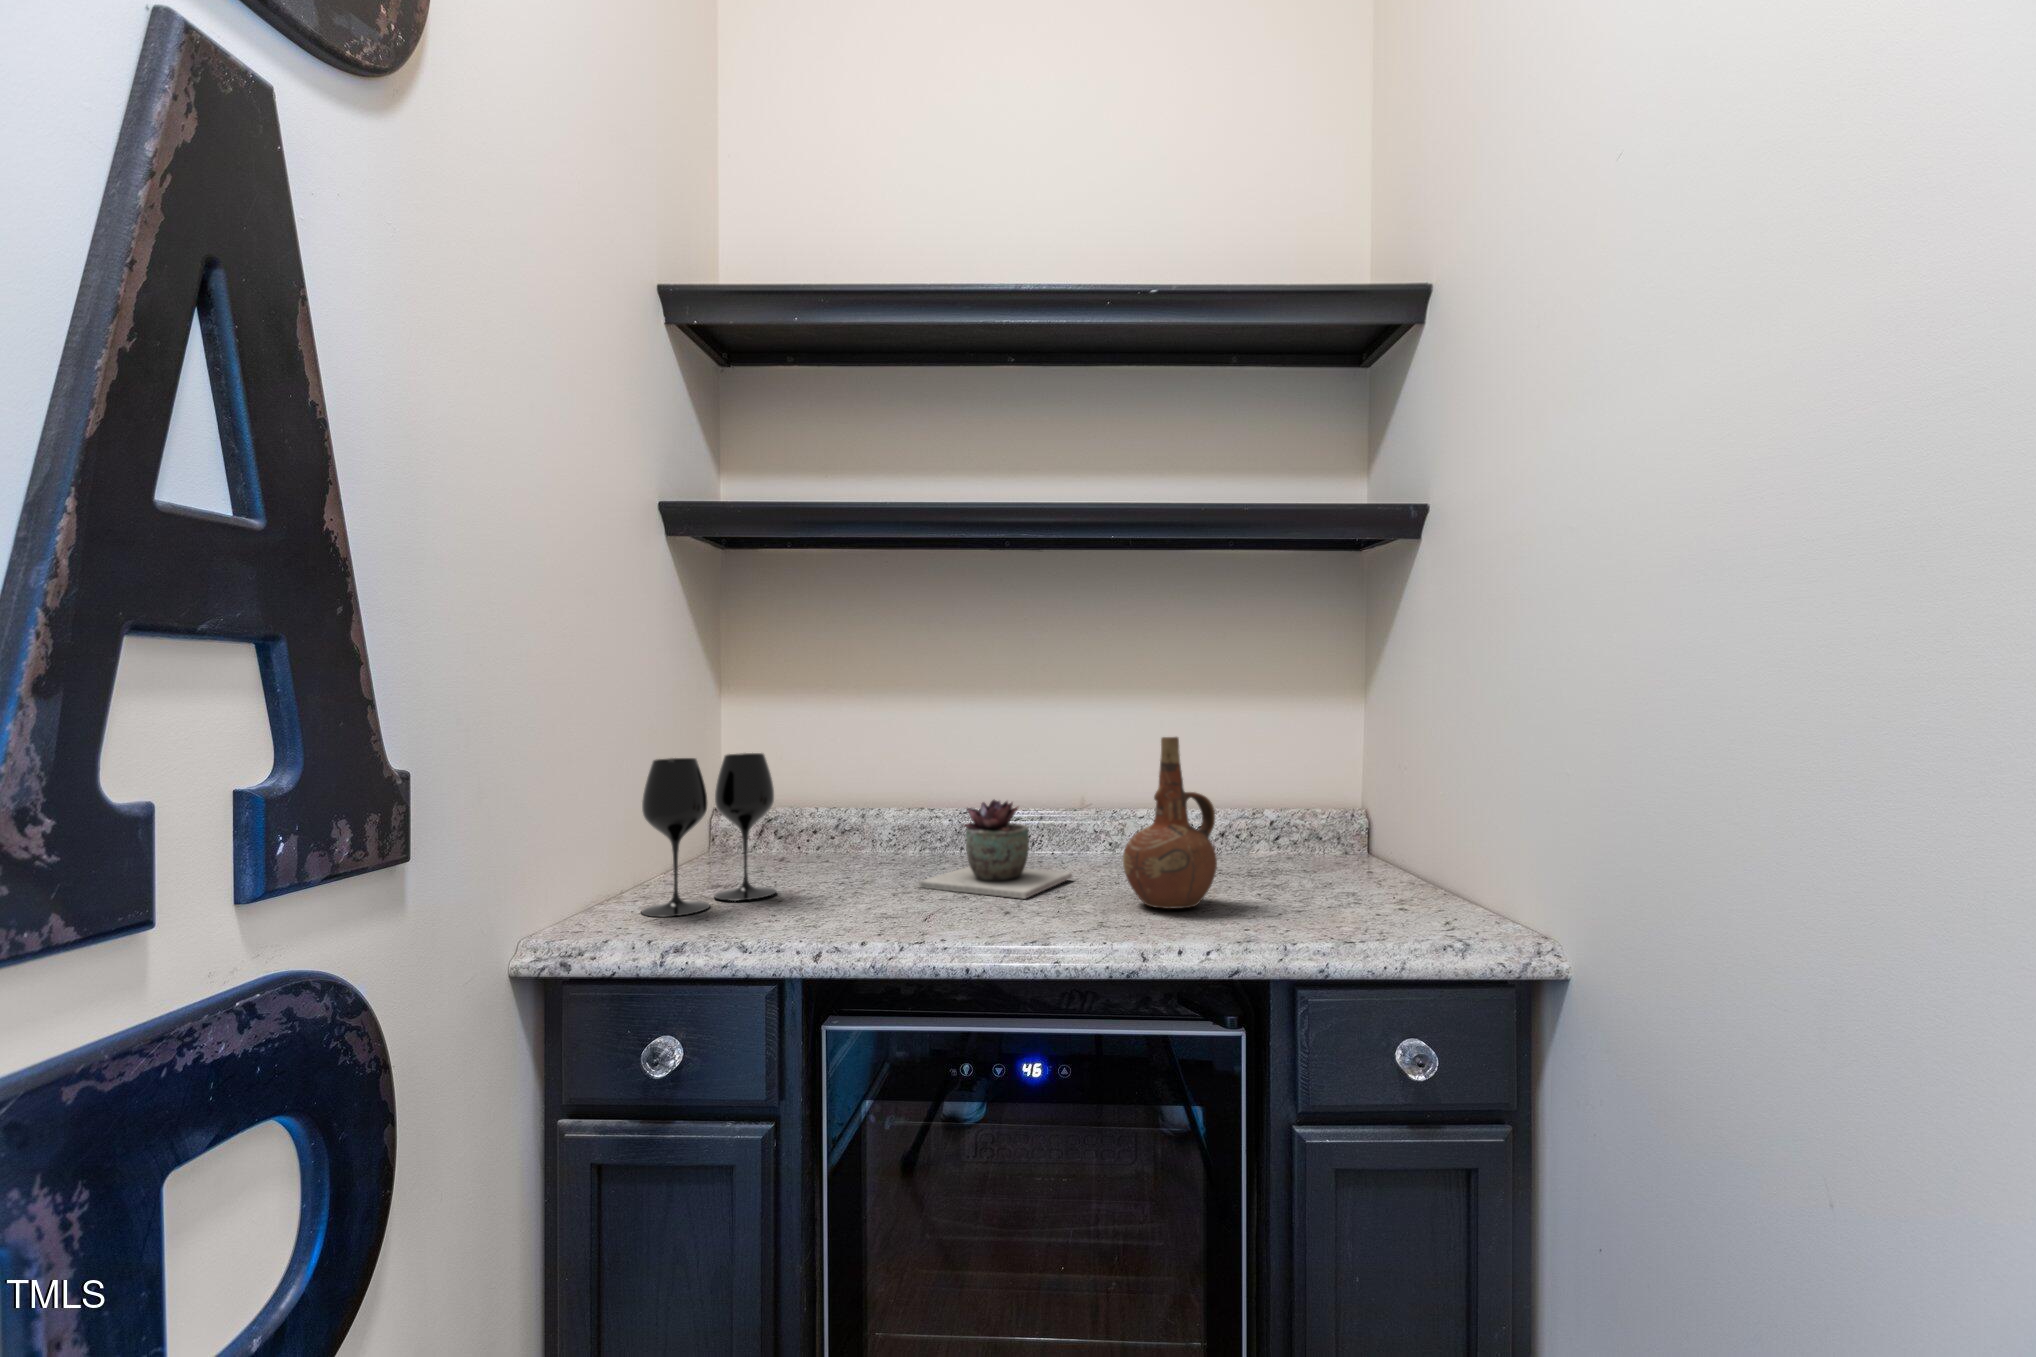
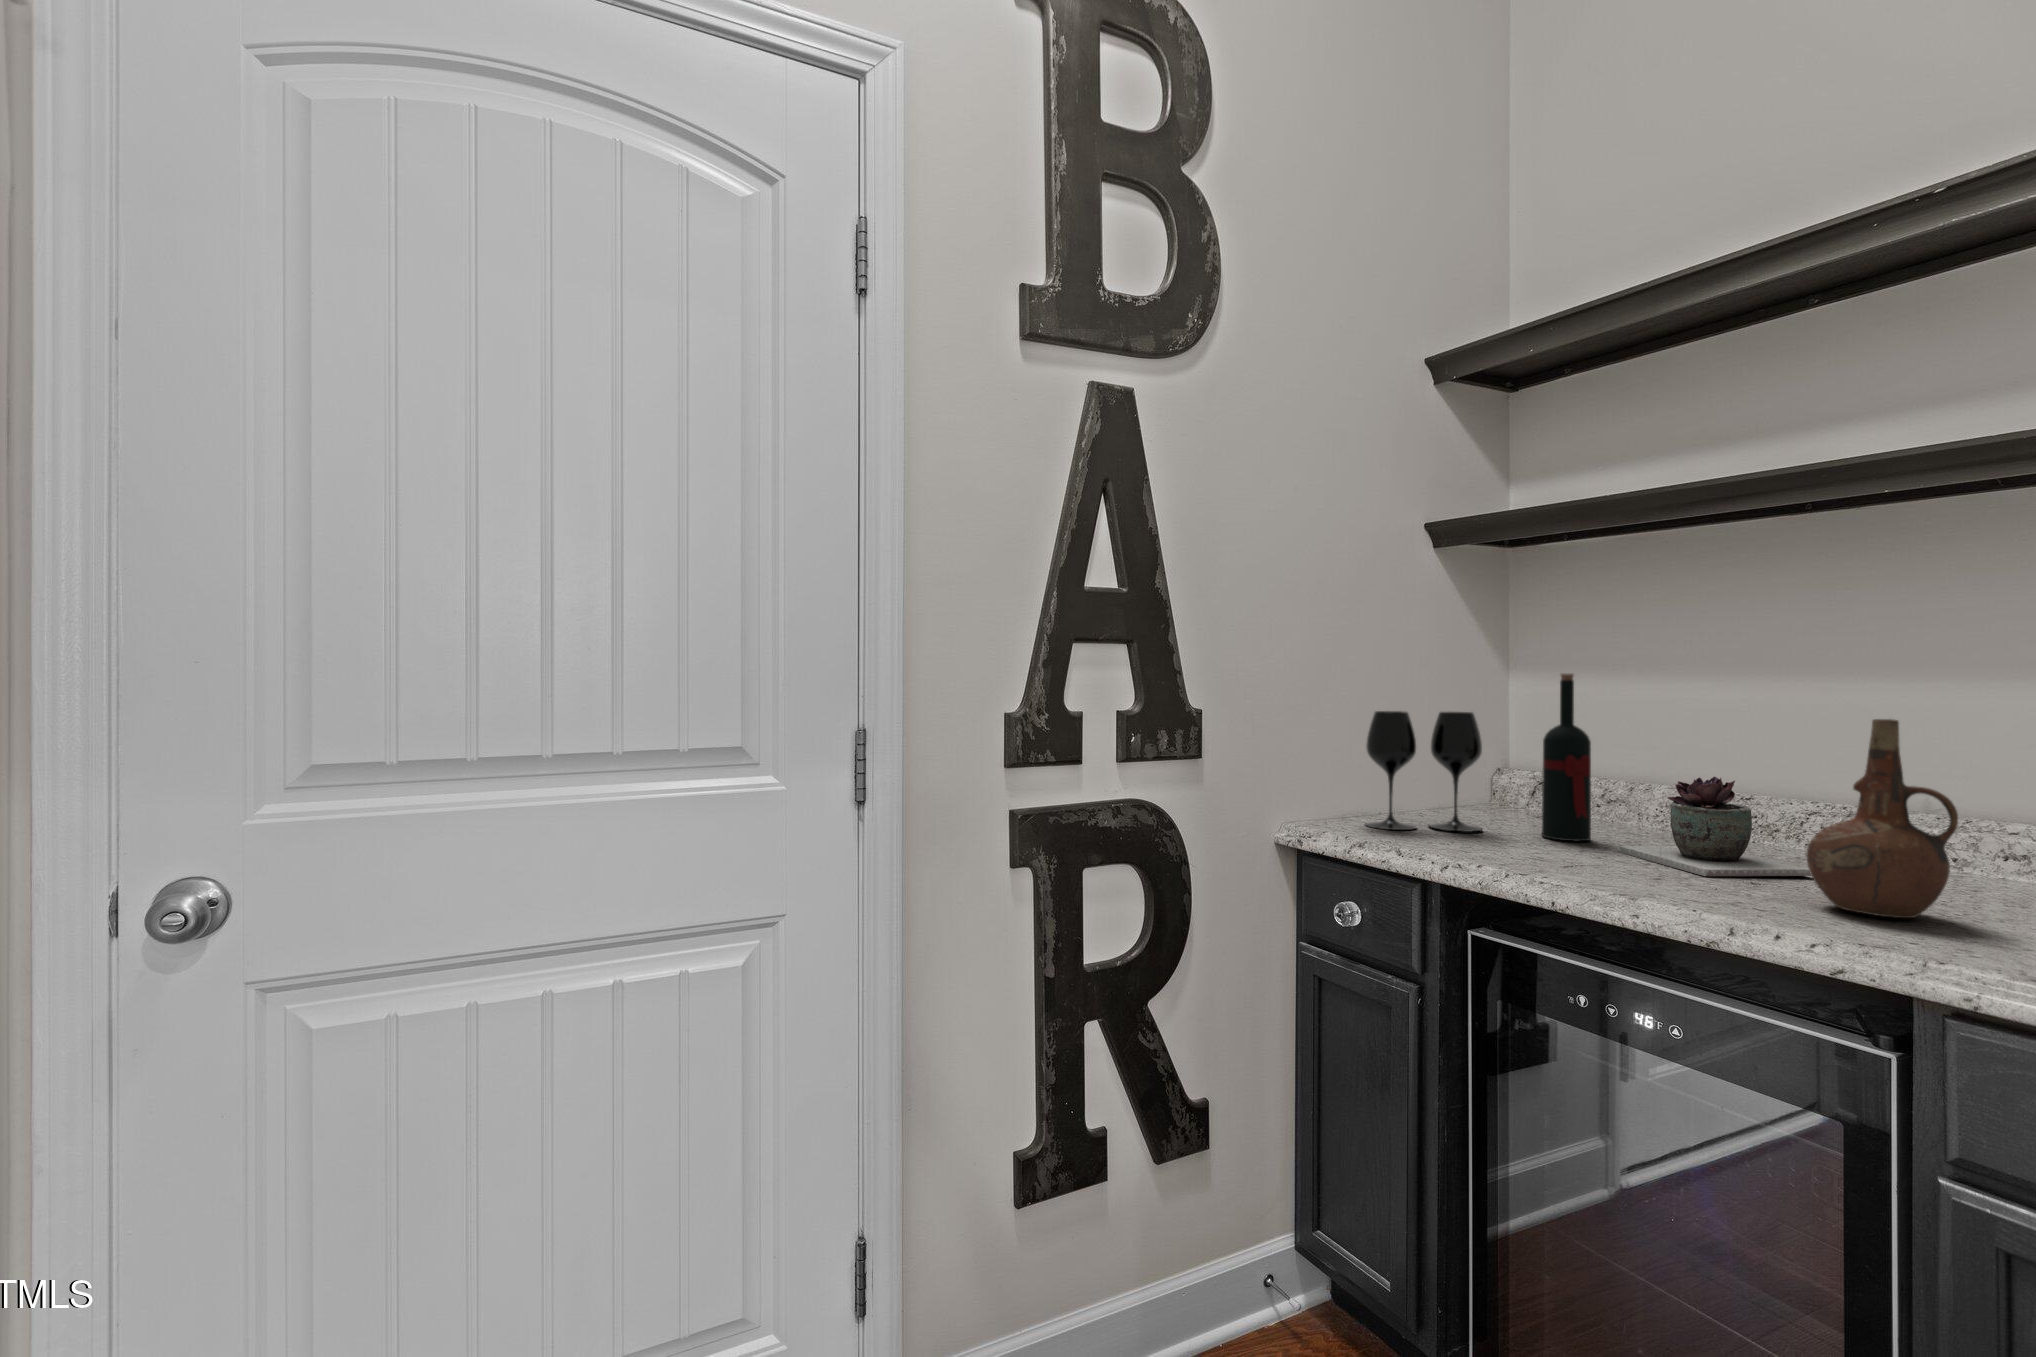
wine bottle: none [831,705,884,887] -> present [1542,674,1591,841]

